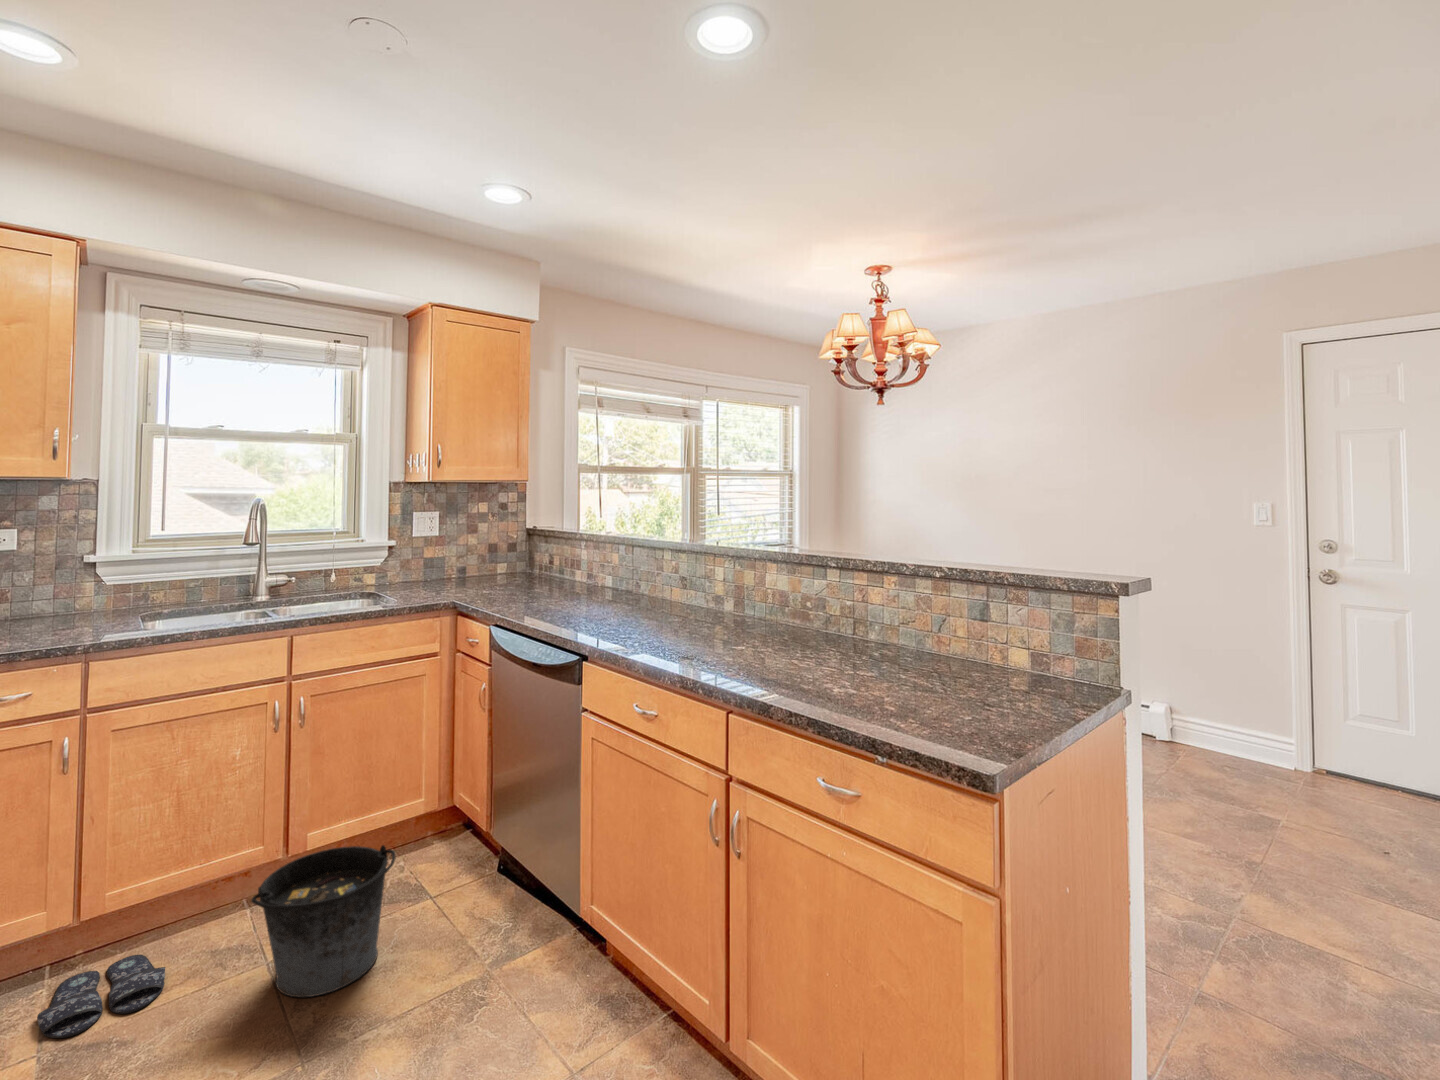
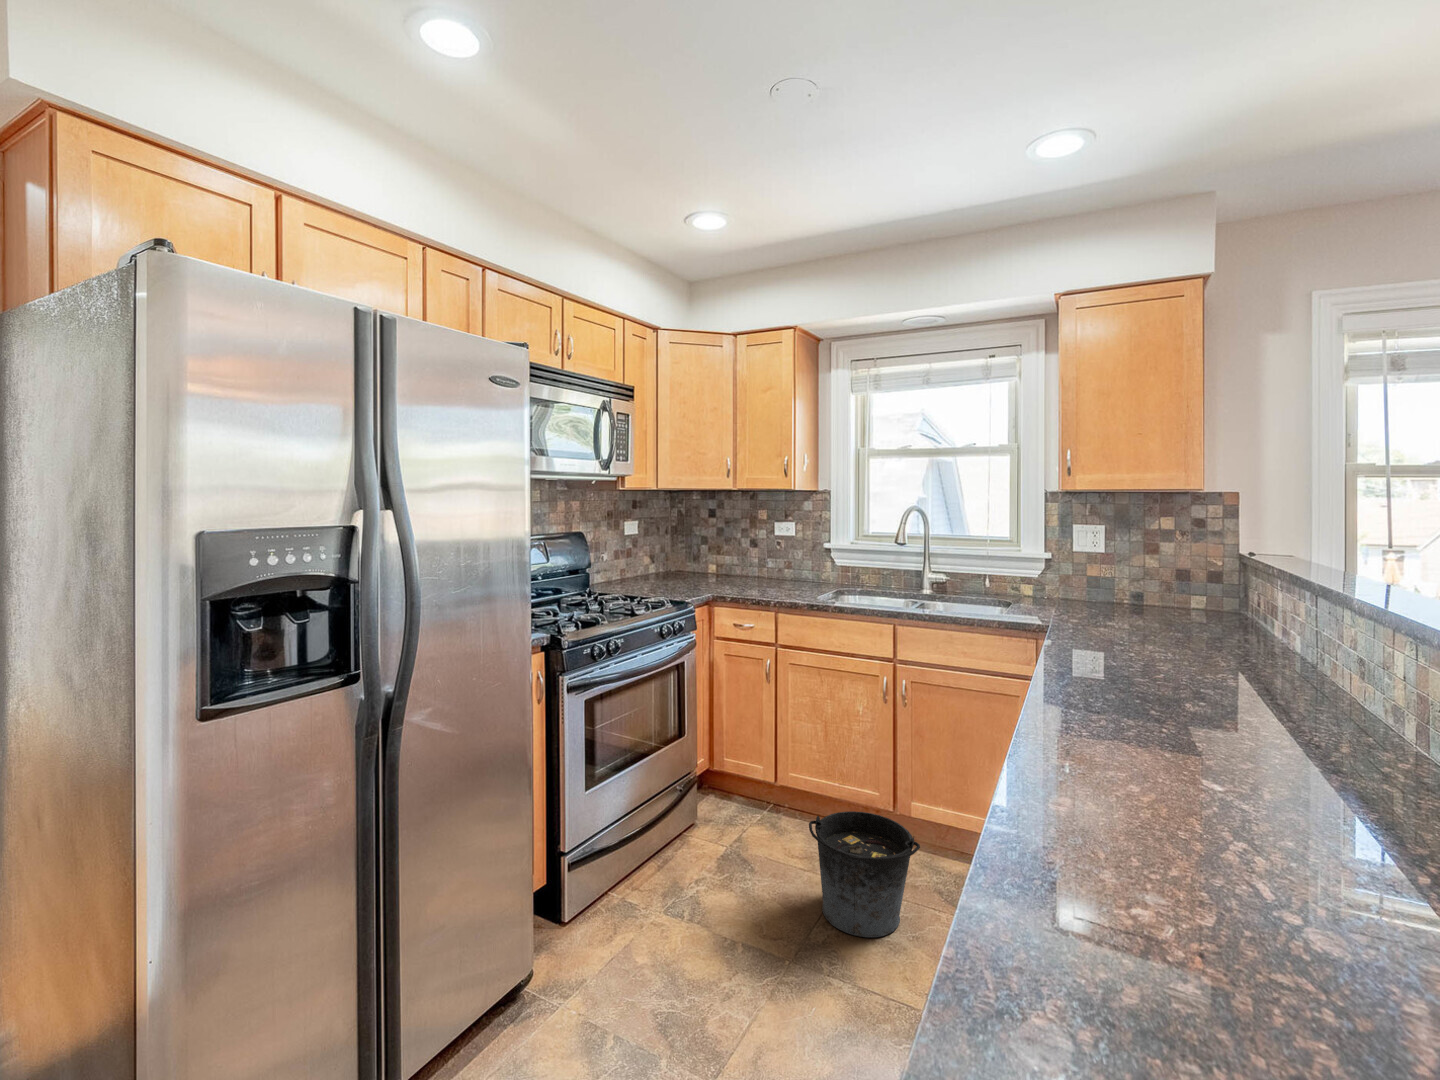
slippers: present [37,955,165,1038] -> none [724,820,790,861]

